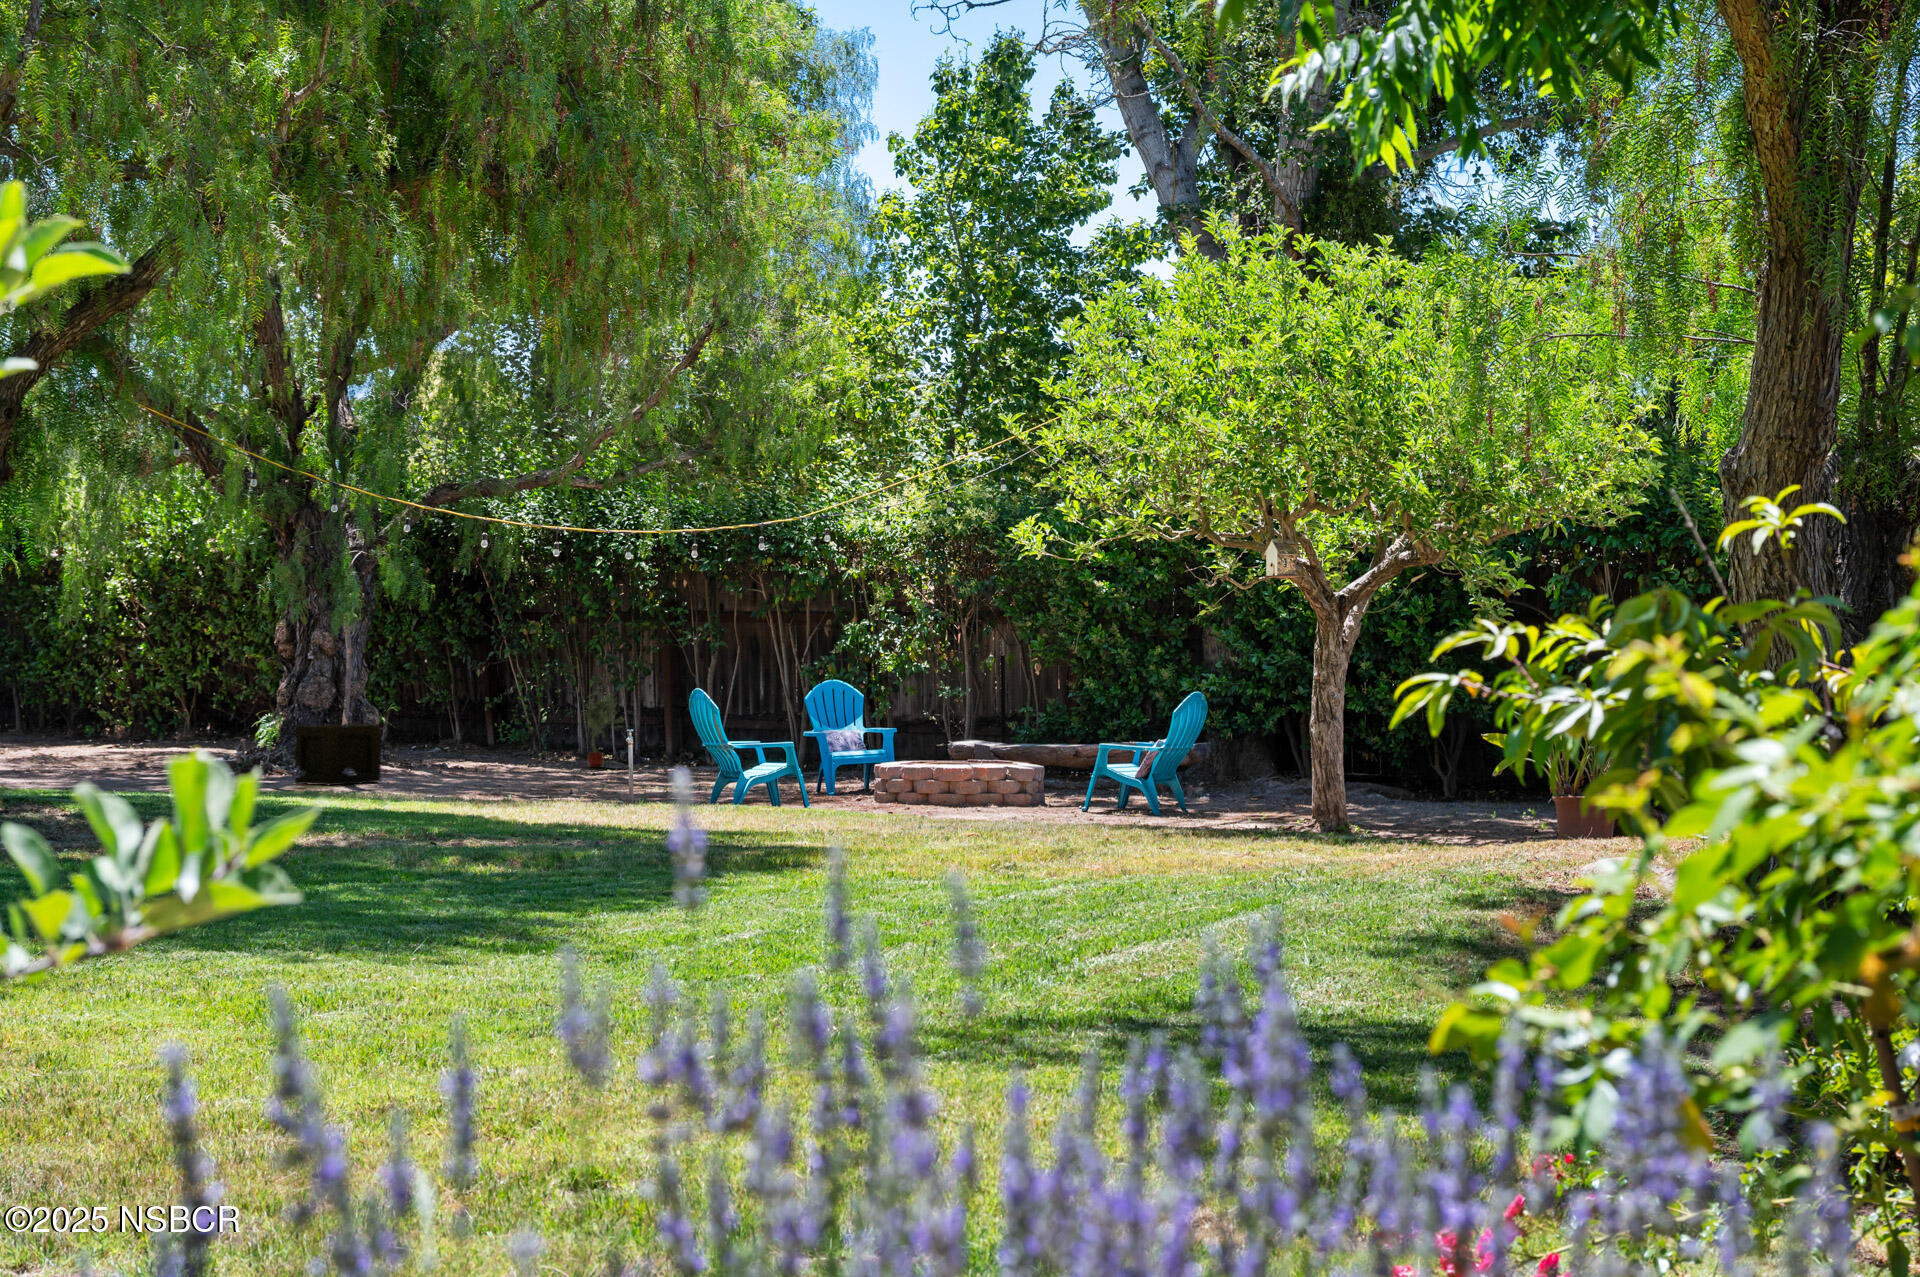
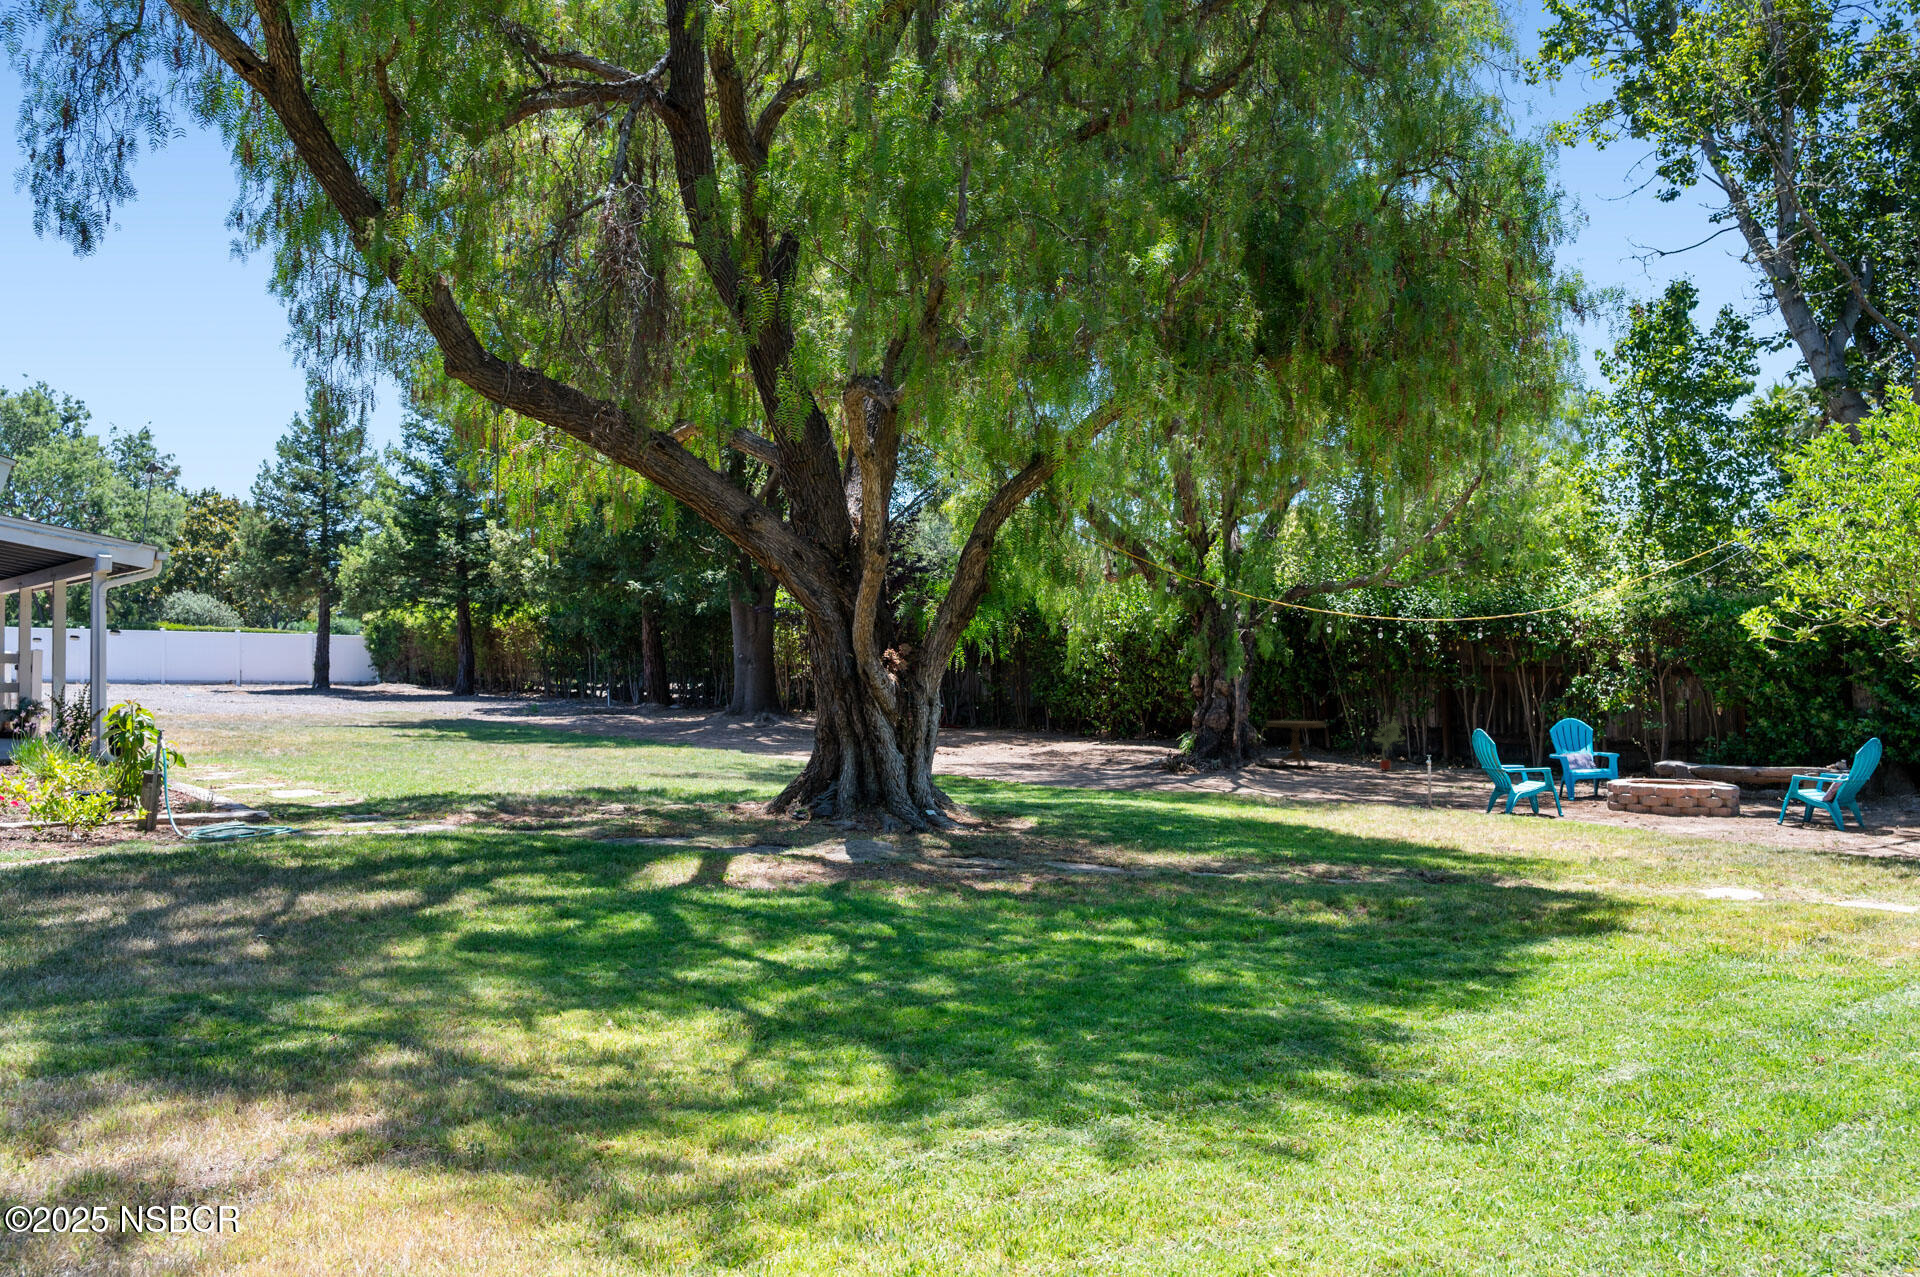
side table: none [418,699,512,768] -> present [1266,721,1325,767]
wooden crate: present [294,724,381,786] -> none [1202,739,1255,777]

